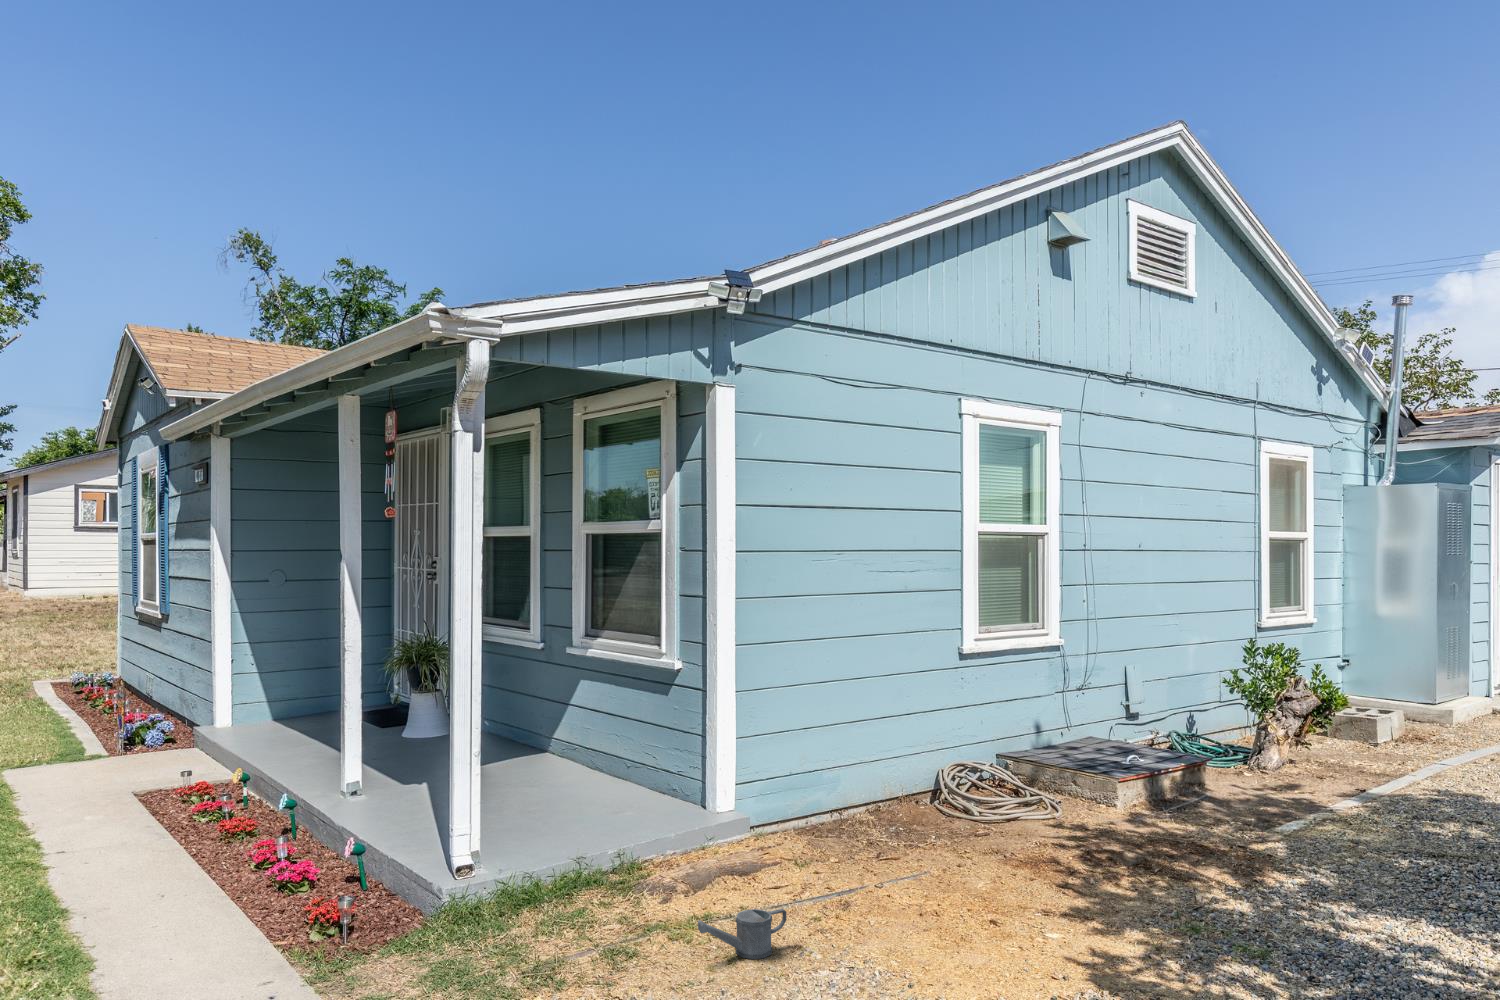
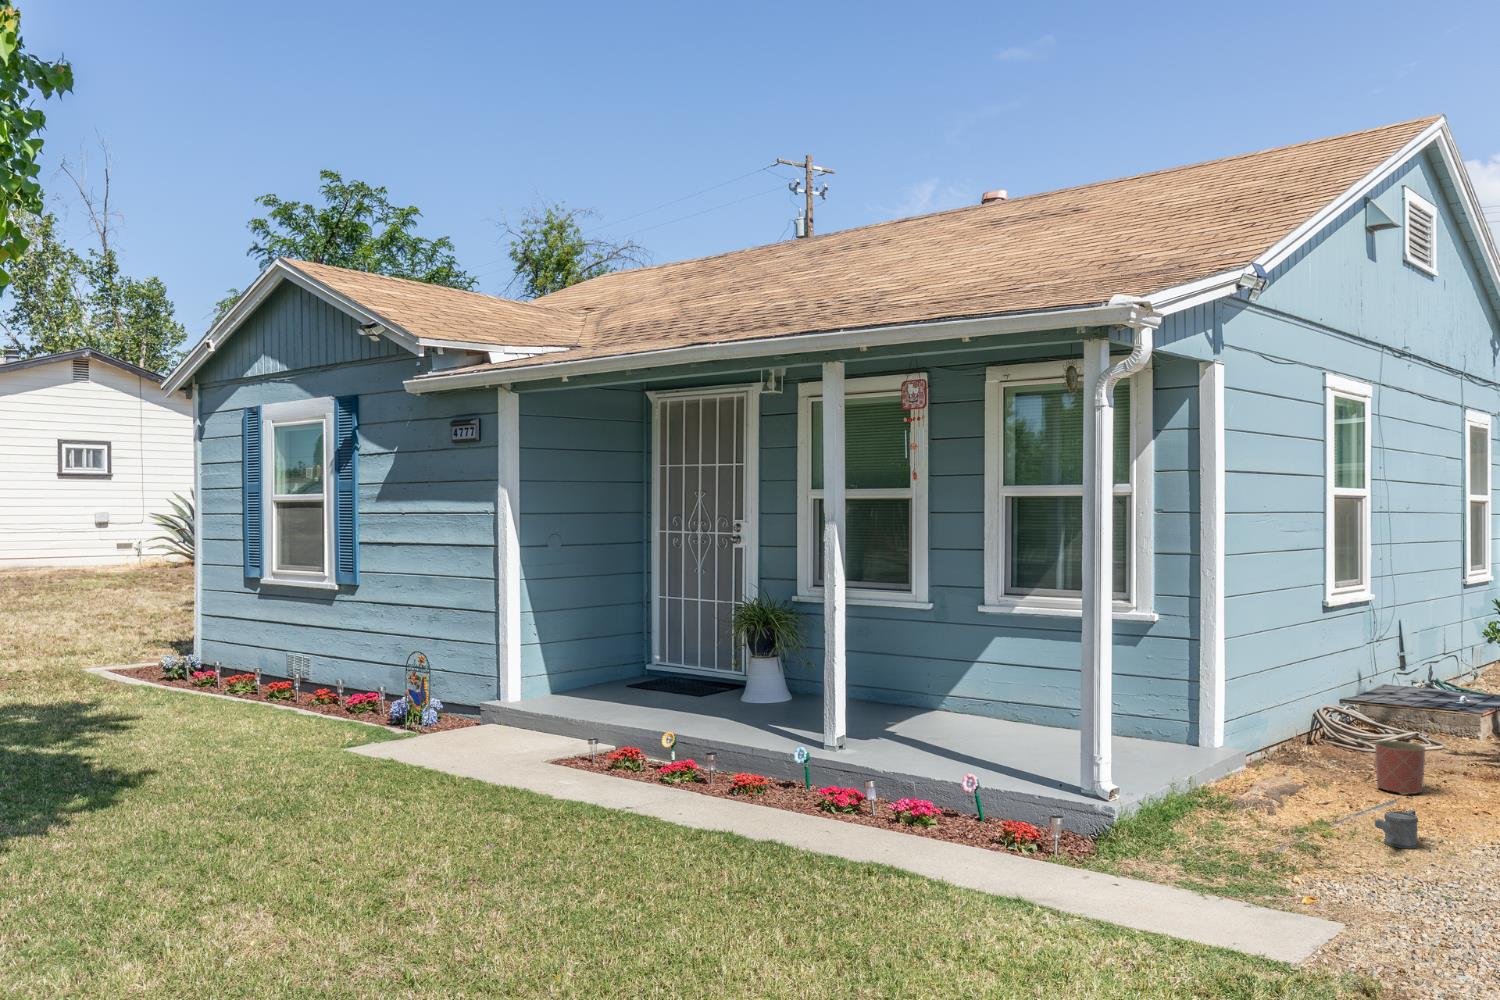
planter: none [877,814,929,881] -> present [1375,741,1425,795]

